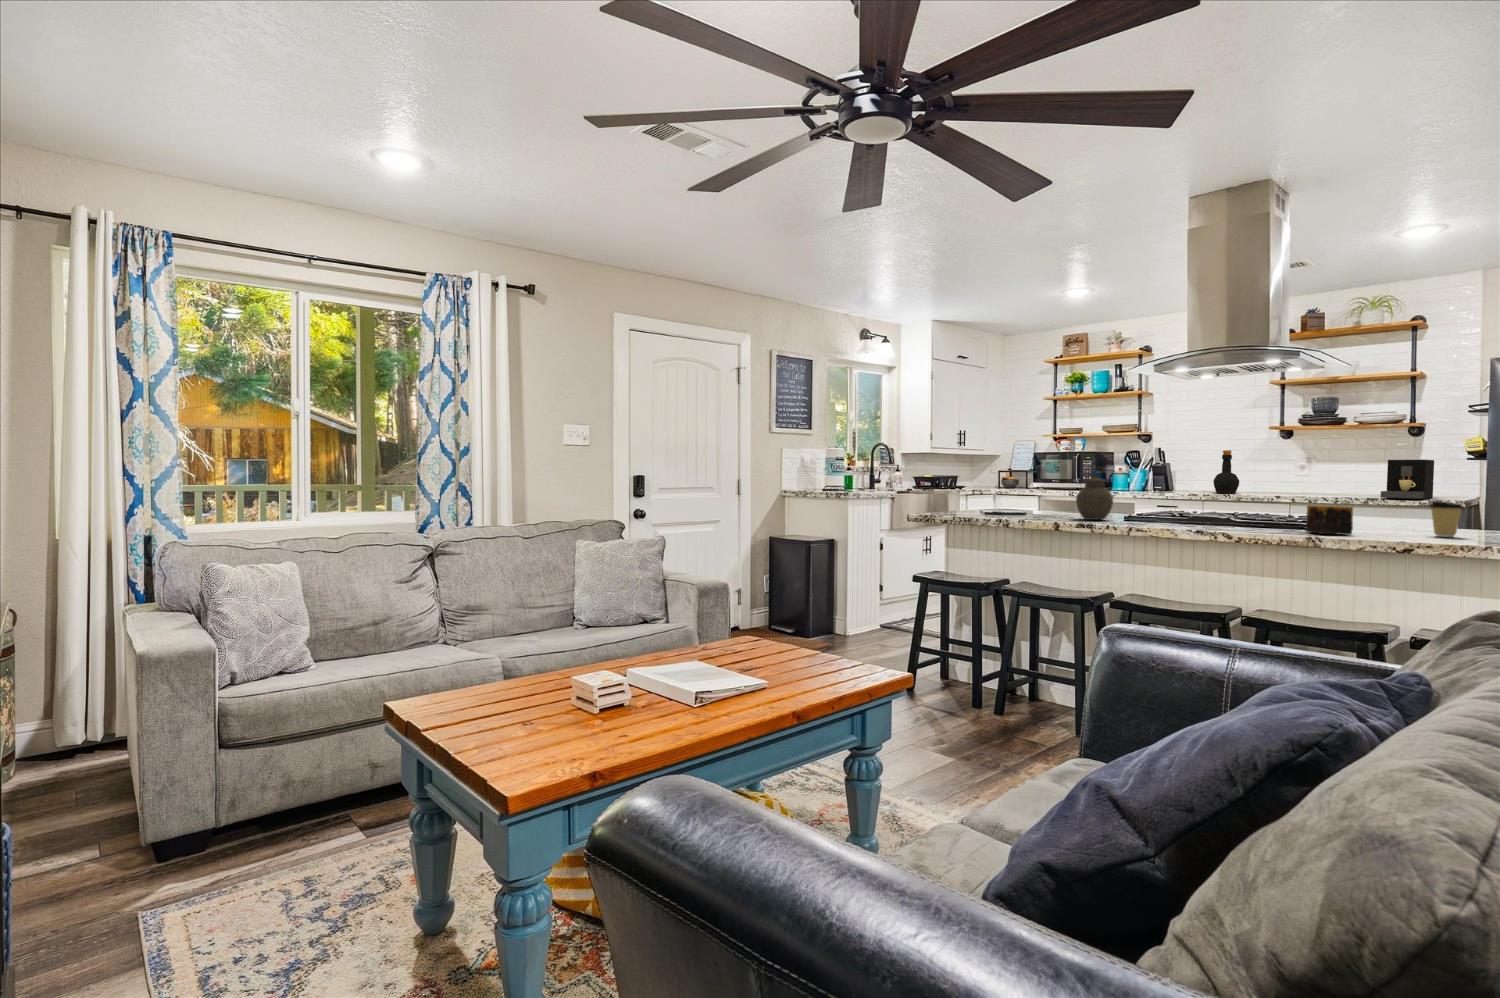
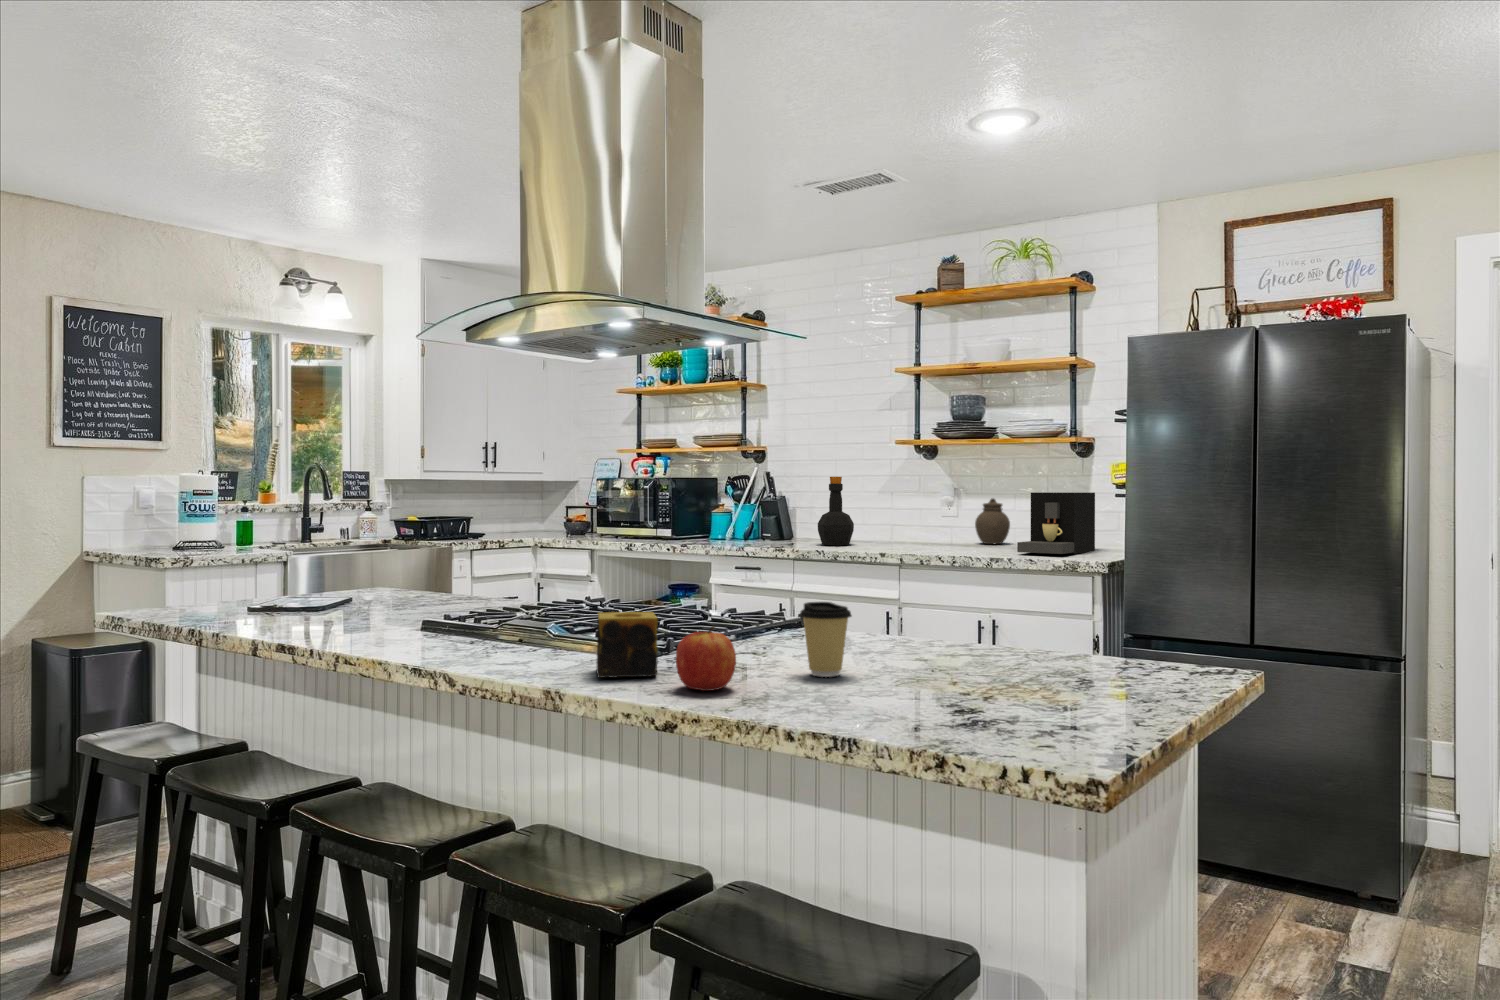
jar: present [1076,474,1113,520] -> present [975,498,1010,544]
apple: none [1378,509,1417,539] -> present [676,626,736,691]

